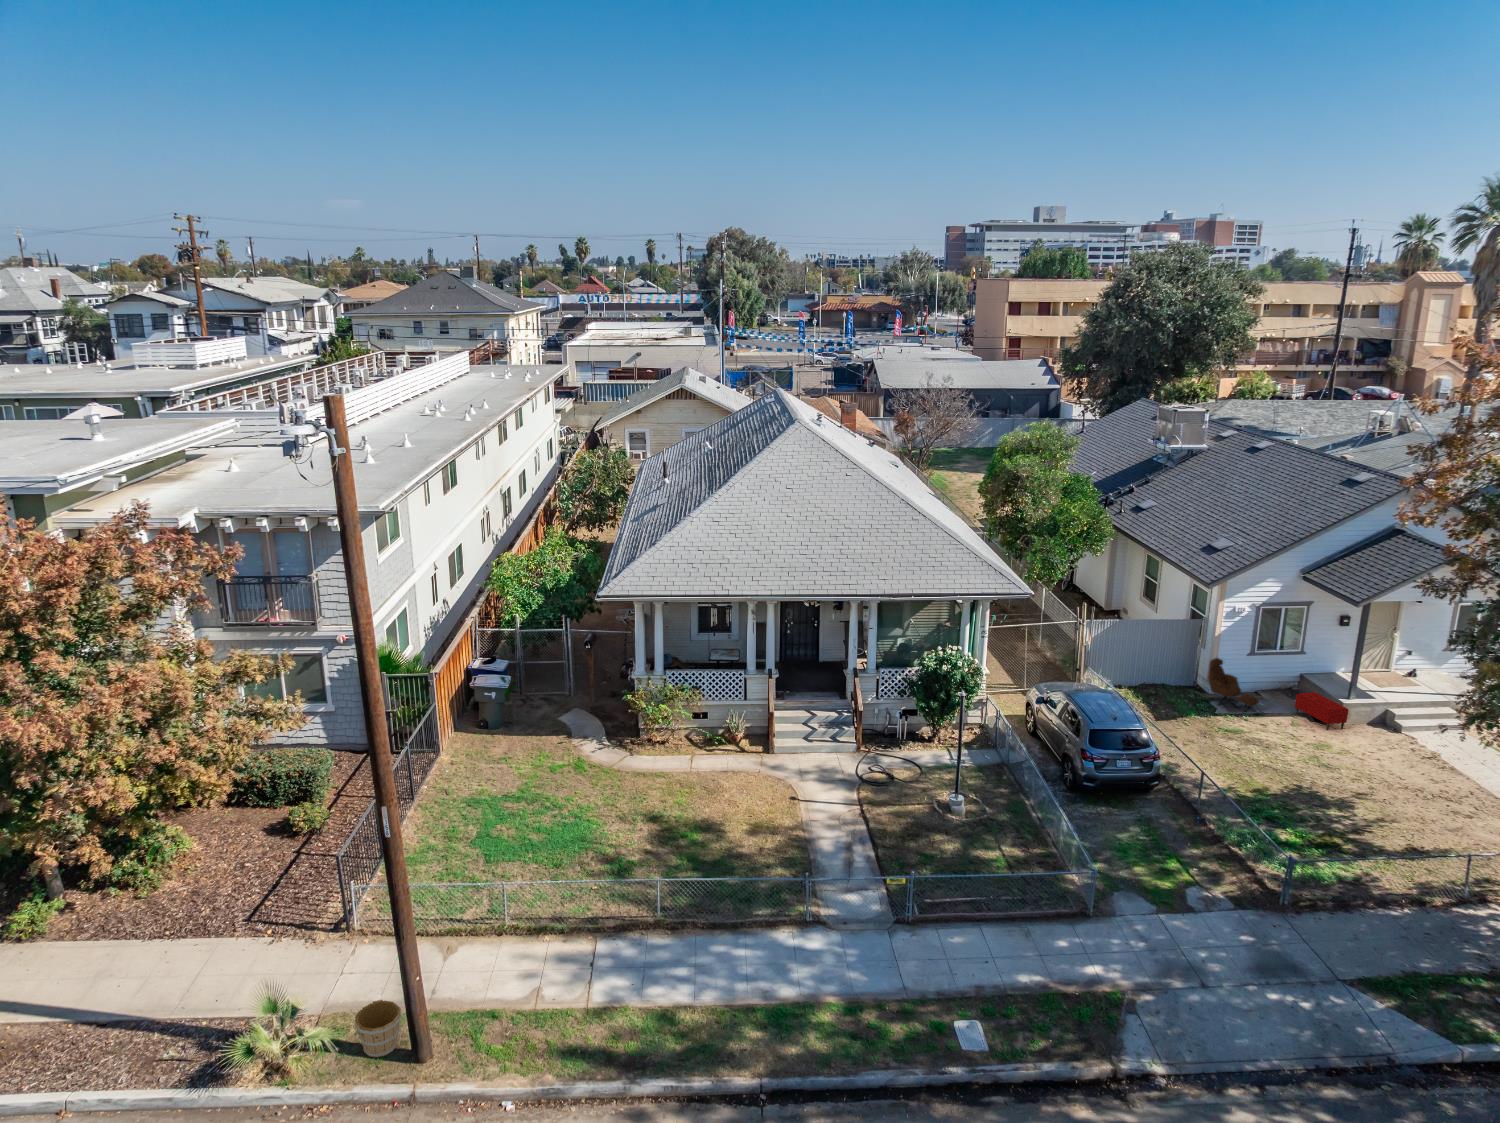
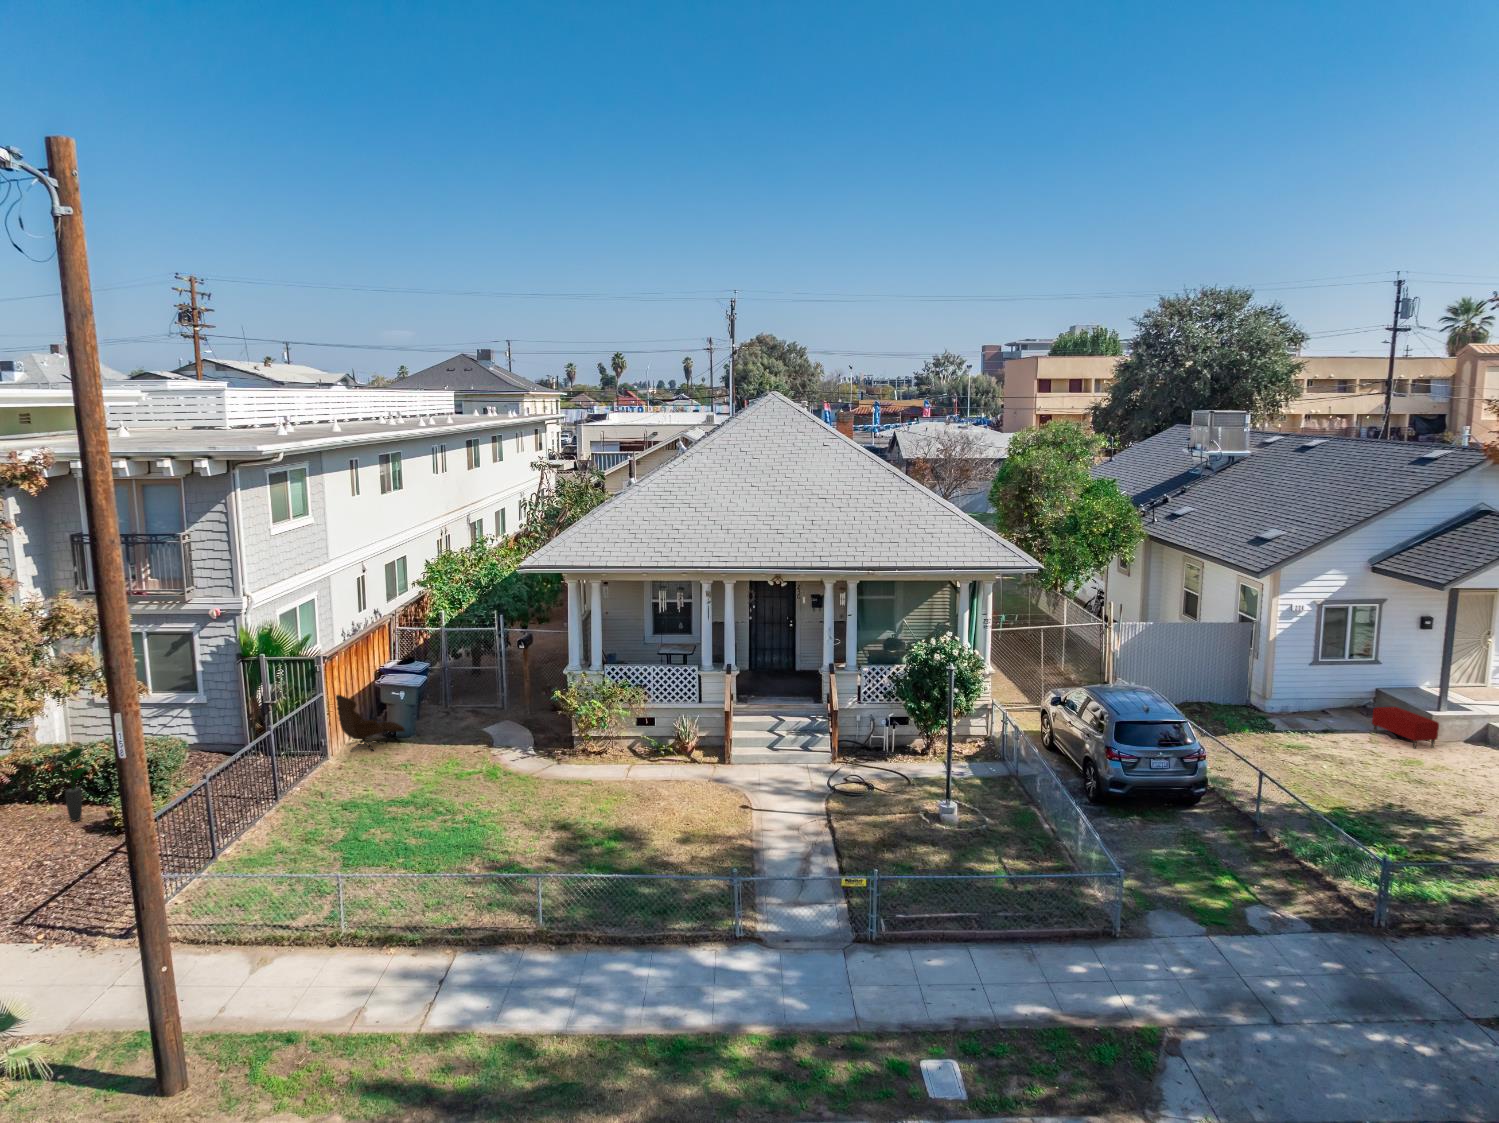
lounge chair: present [1208,658,1259,710] -> present [336,695,405,752]
potted plant: present [500,676,517,723] -> present [56,748,88,821]
wooden bucket: present [354,1000,401,1058] -> none [85,1006,158,1084]

